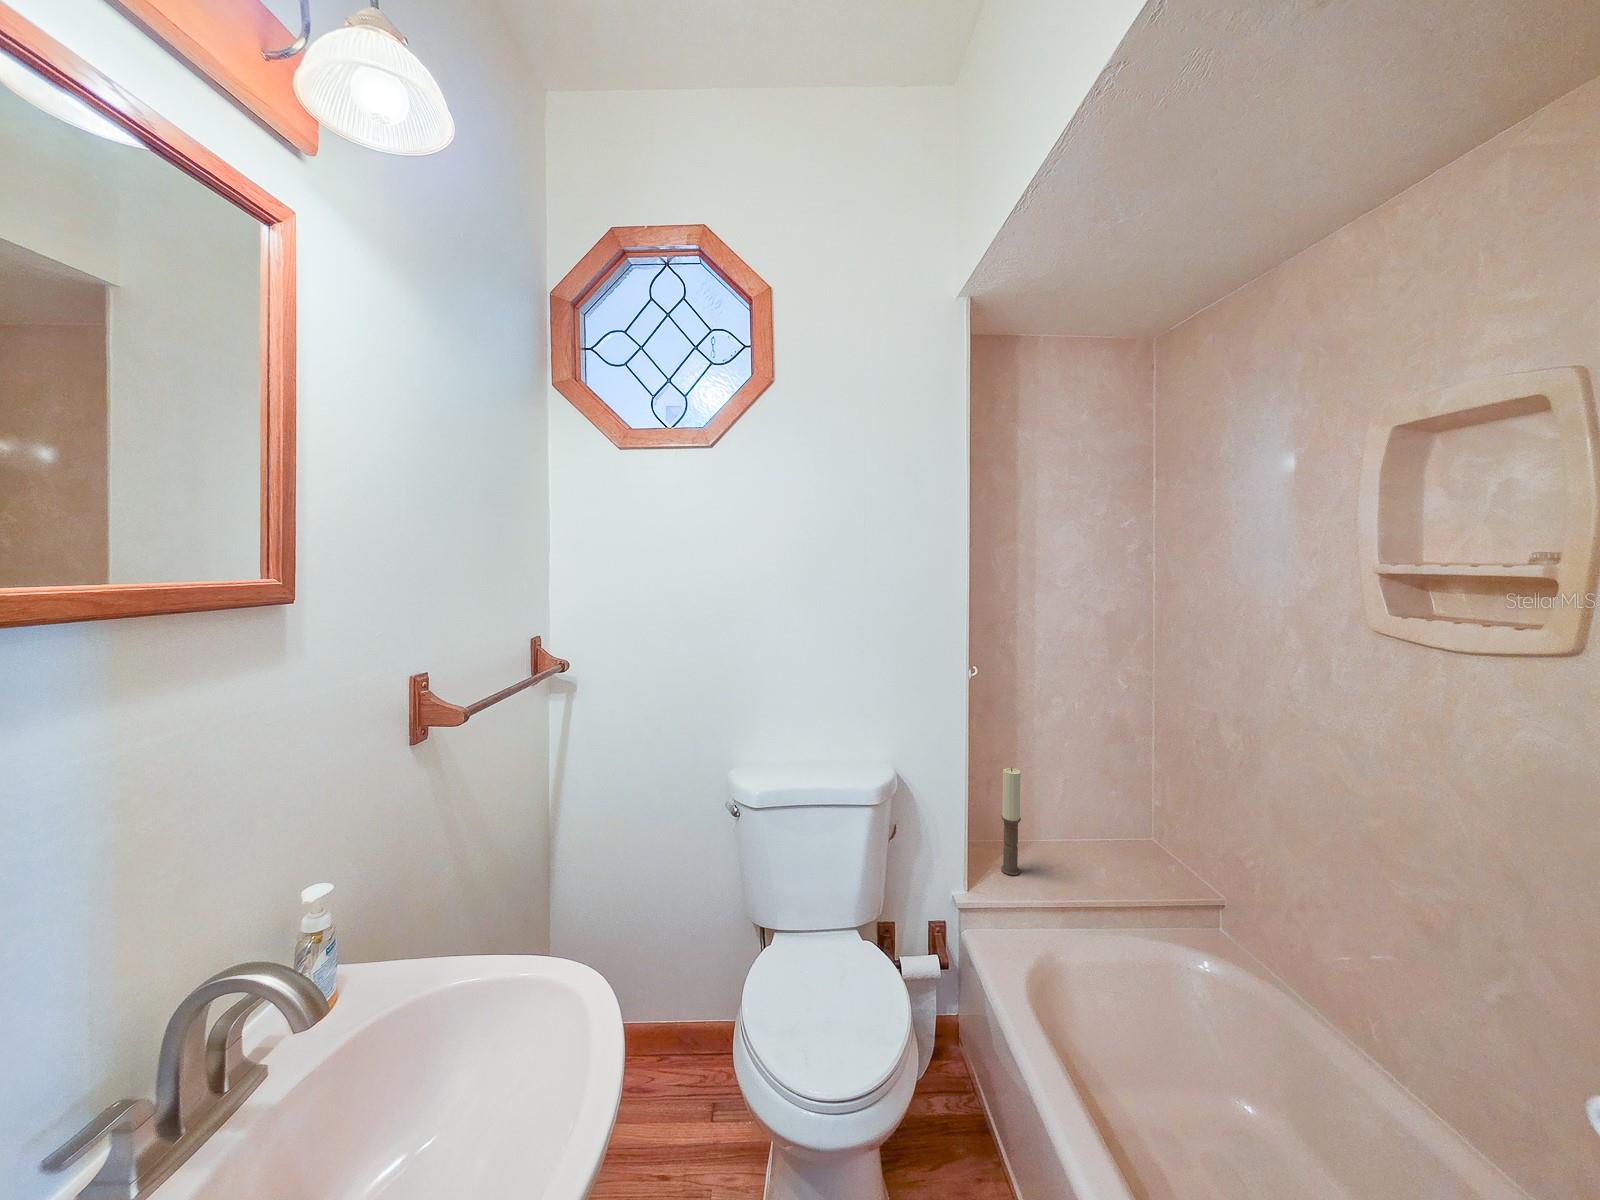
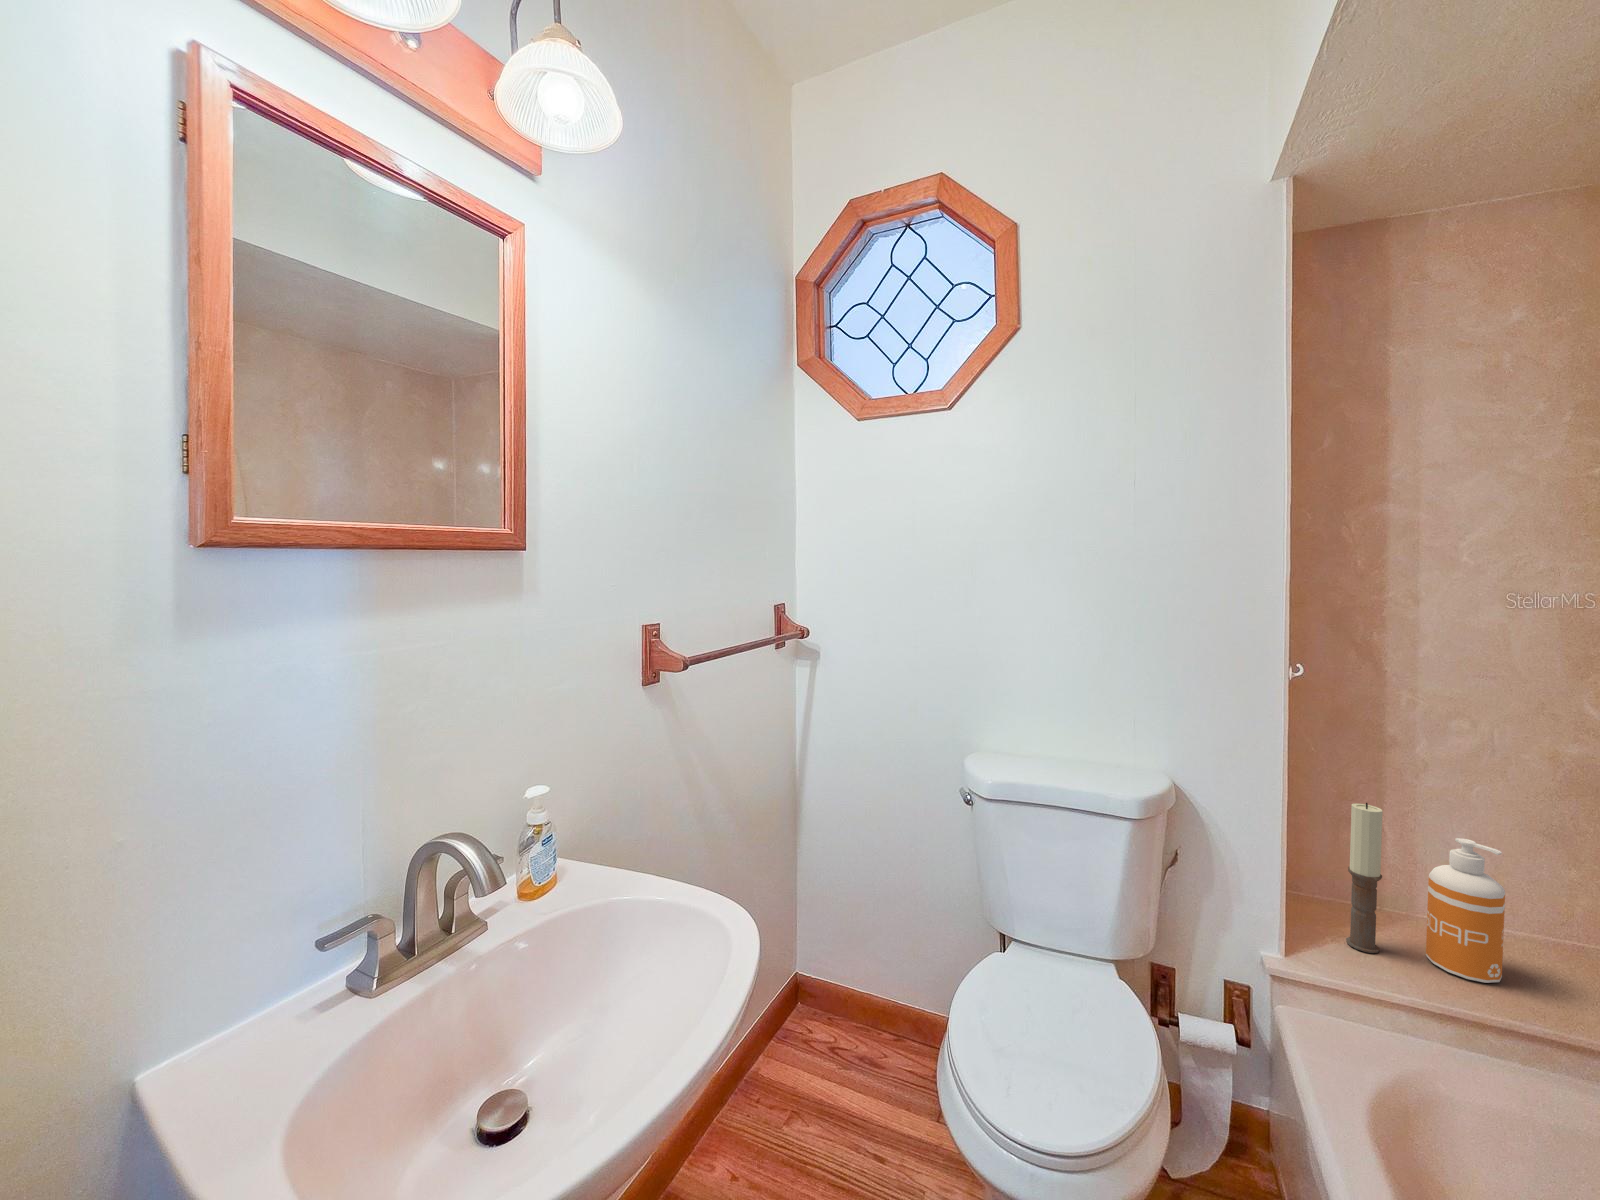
soap dispenser: none [1044,784,1084,881] -> present [1426,838,1505,983]

